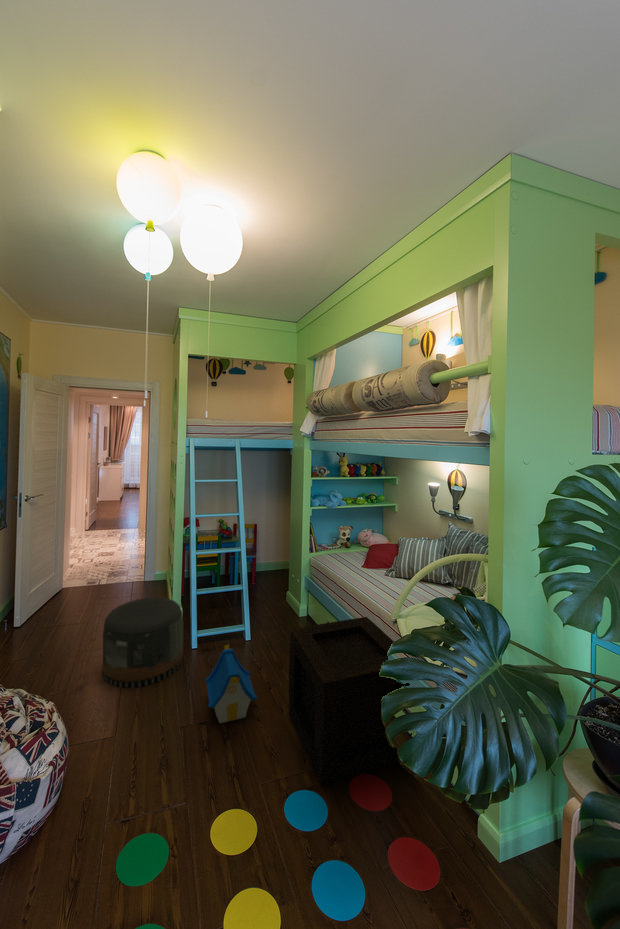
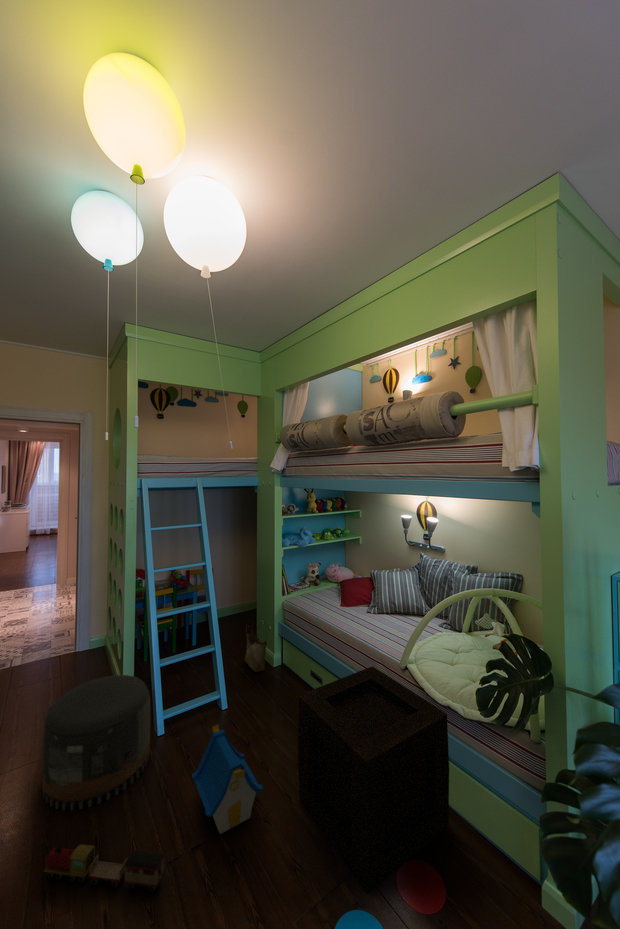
woven basket: none [275,573,294,615] -> present [245,622,267,672]
toy train: none [95,703,172,748] -> present [44,844,164,892]

